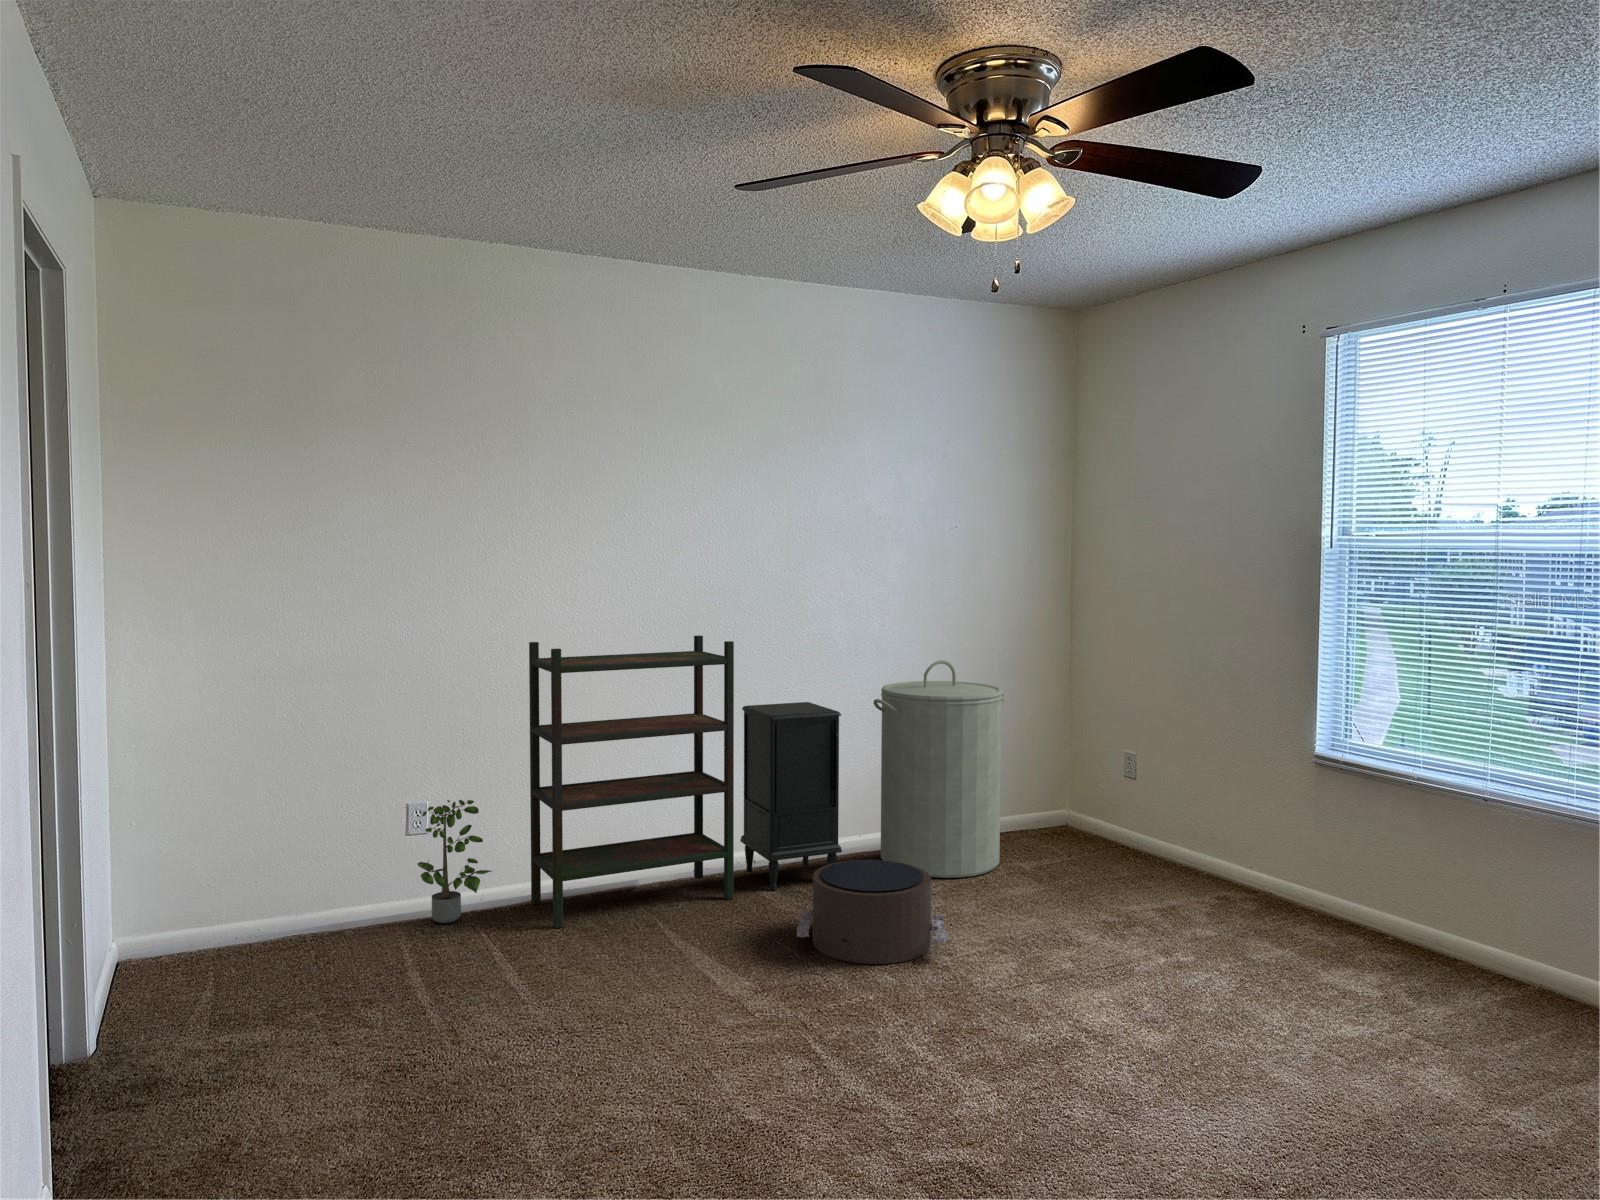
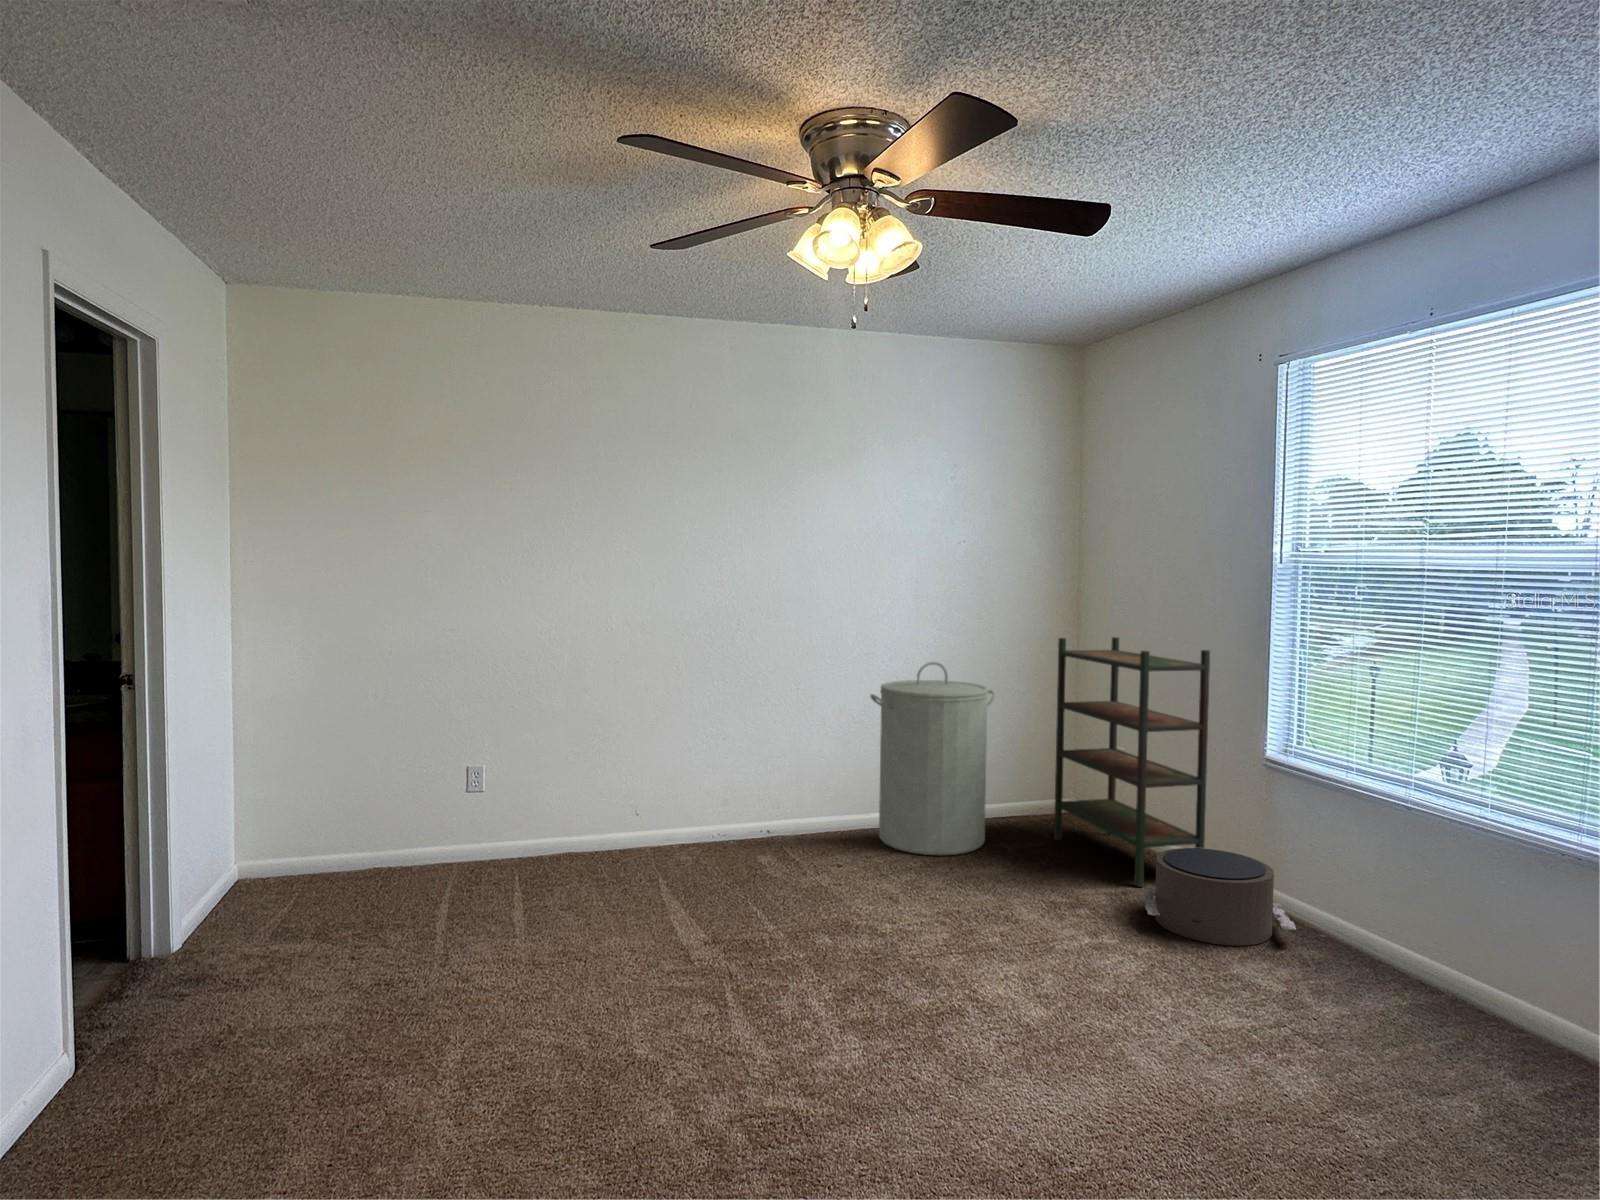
bookshelf: present [529,635,734,928] -> present [1054,637,1210,887]
nightstand: present [740,702,842,890] -> none [753,695,834,856]
potted plant: present [417,800,491,923] -> none [471,761,534,865]
pouf: present [796,860,948,964] -> present [1142,848,1296,946]

